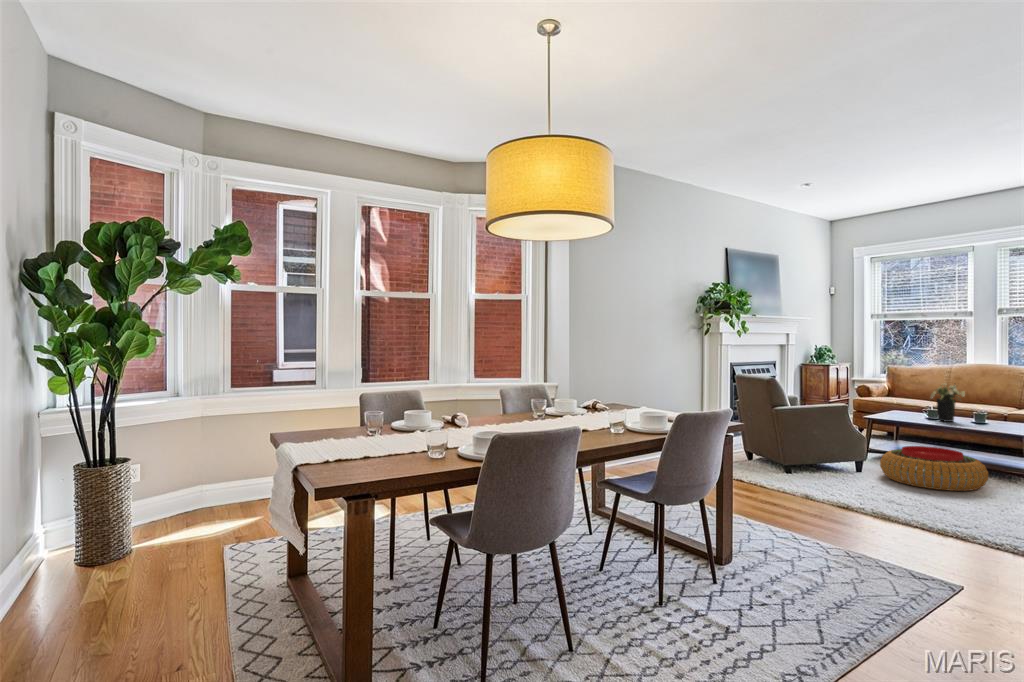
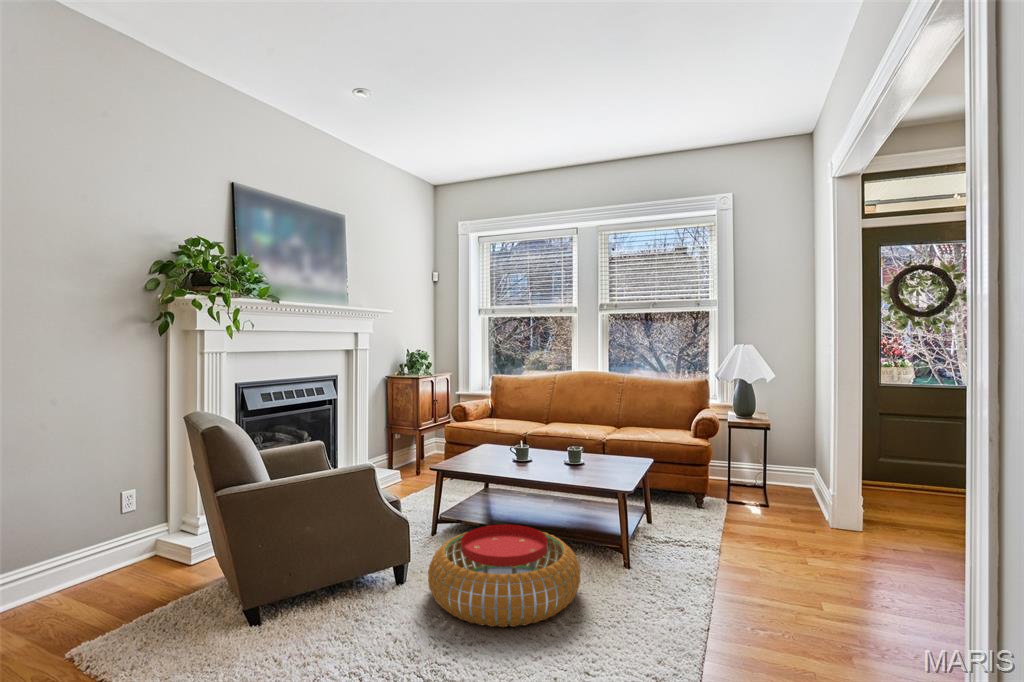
flower arrangement: present [931,384,965,422] -> none [513,408,562,470]

